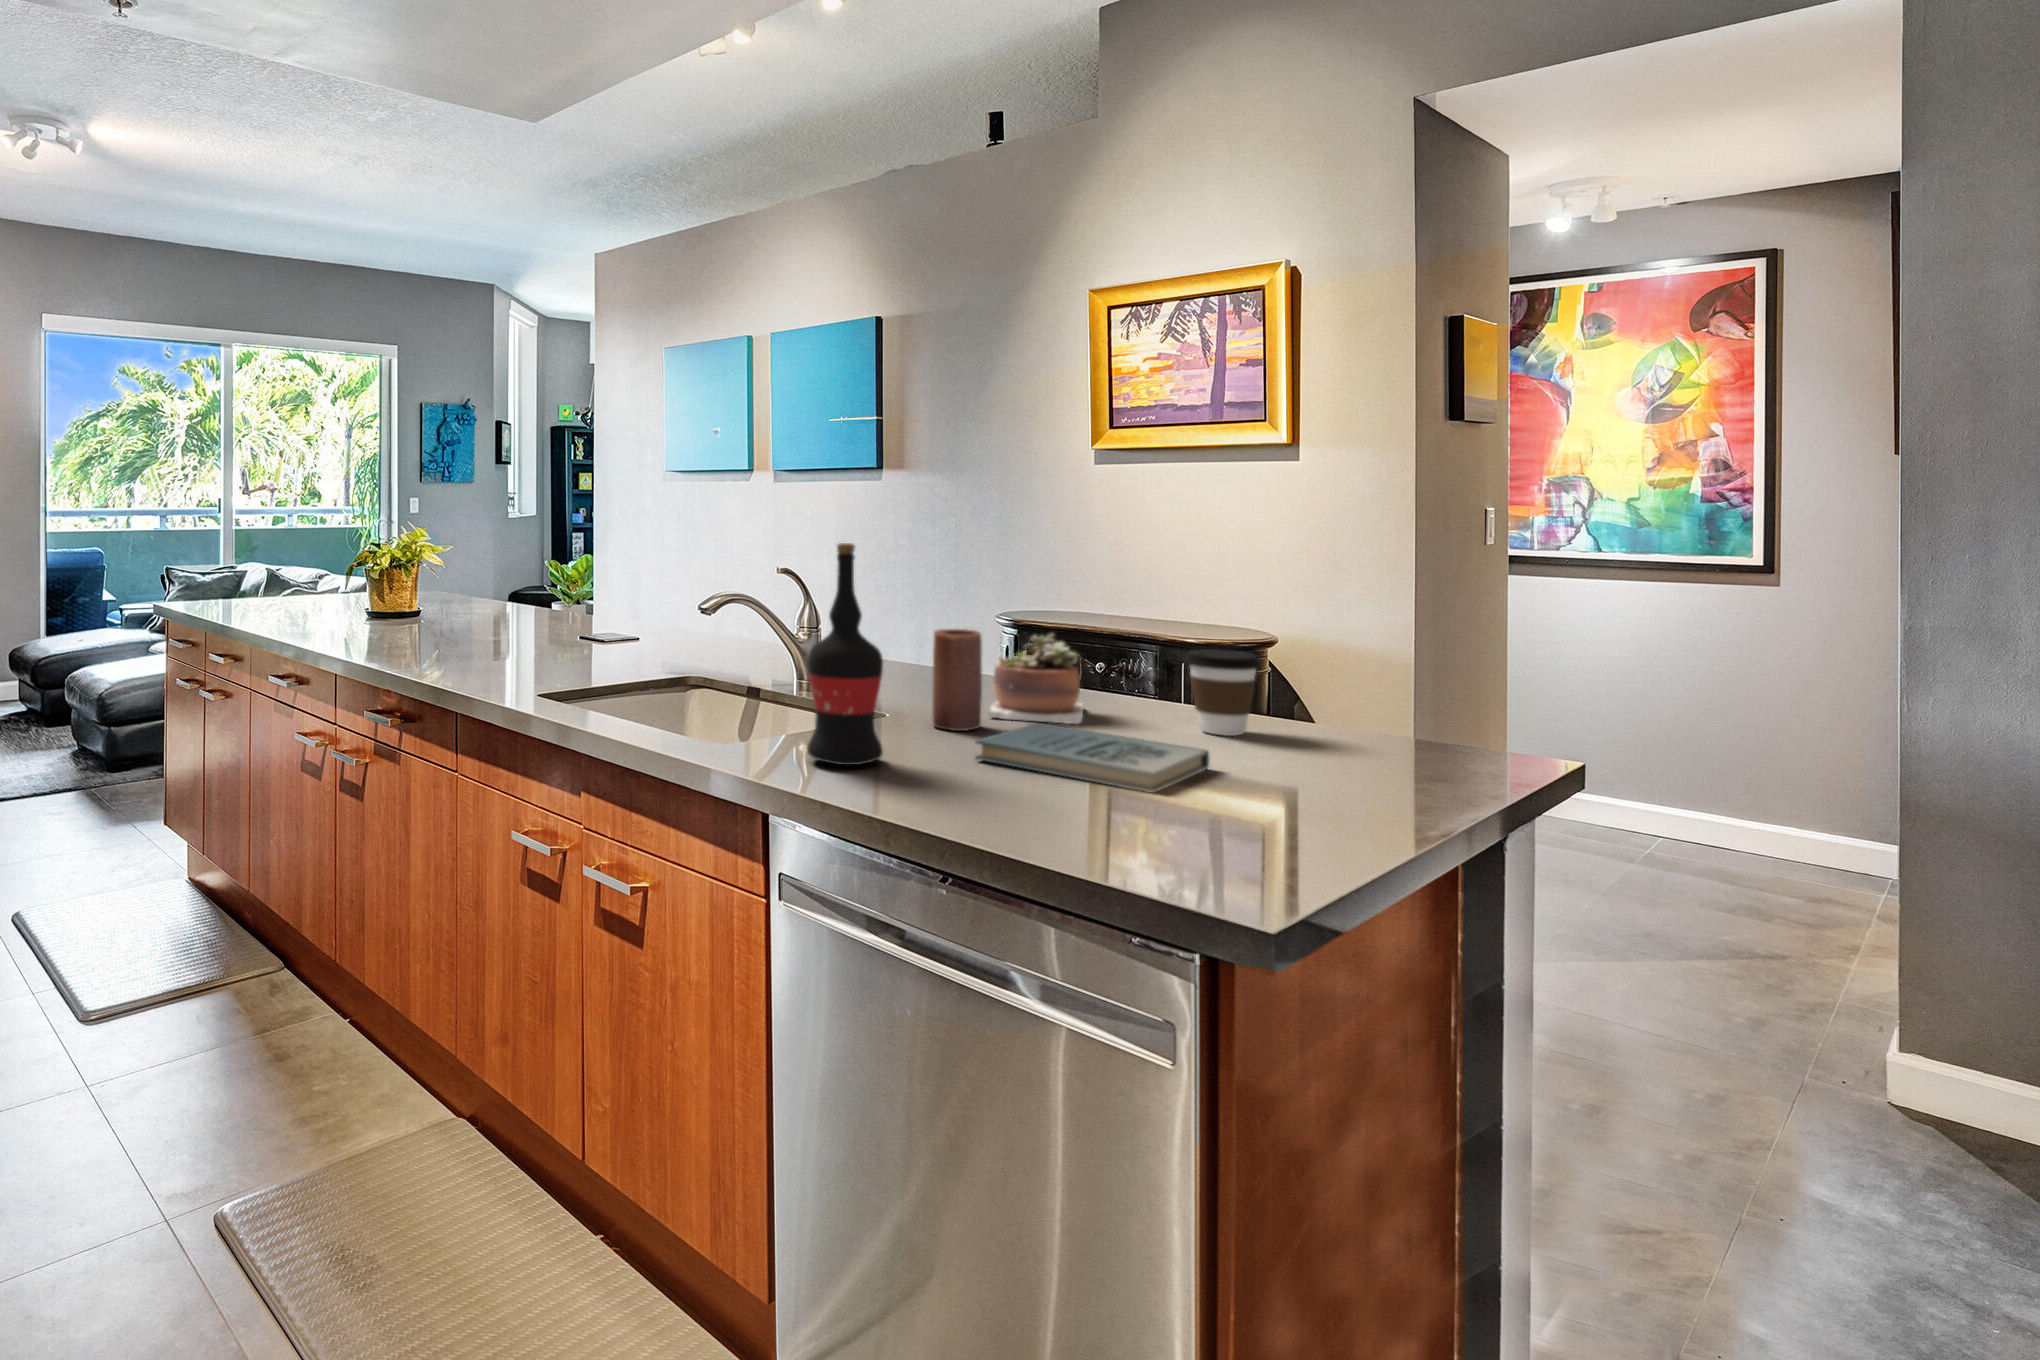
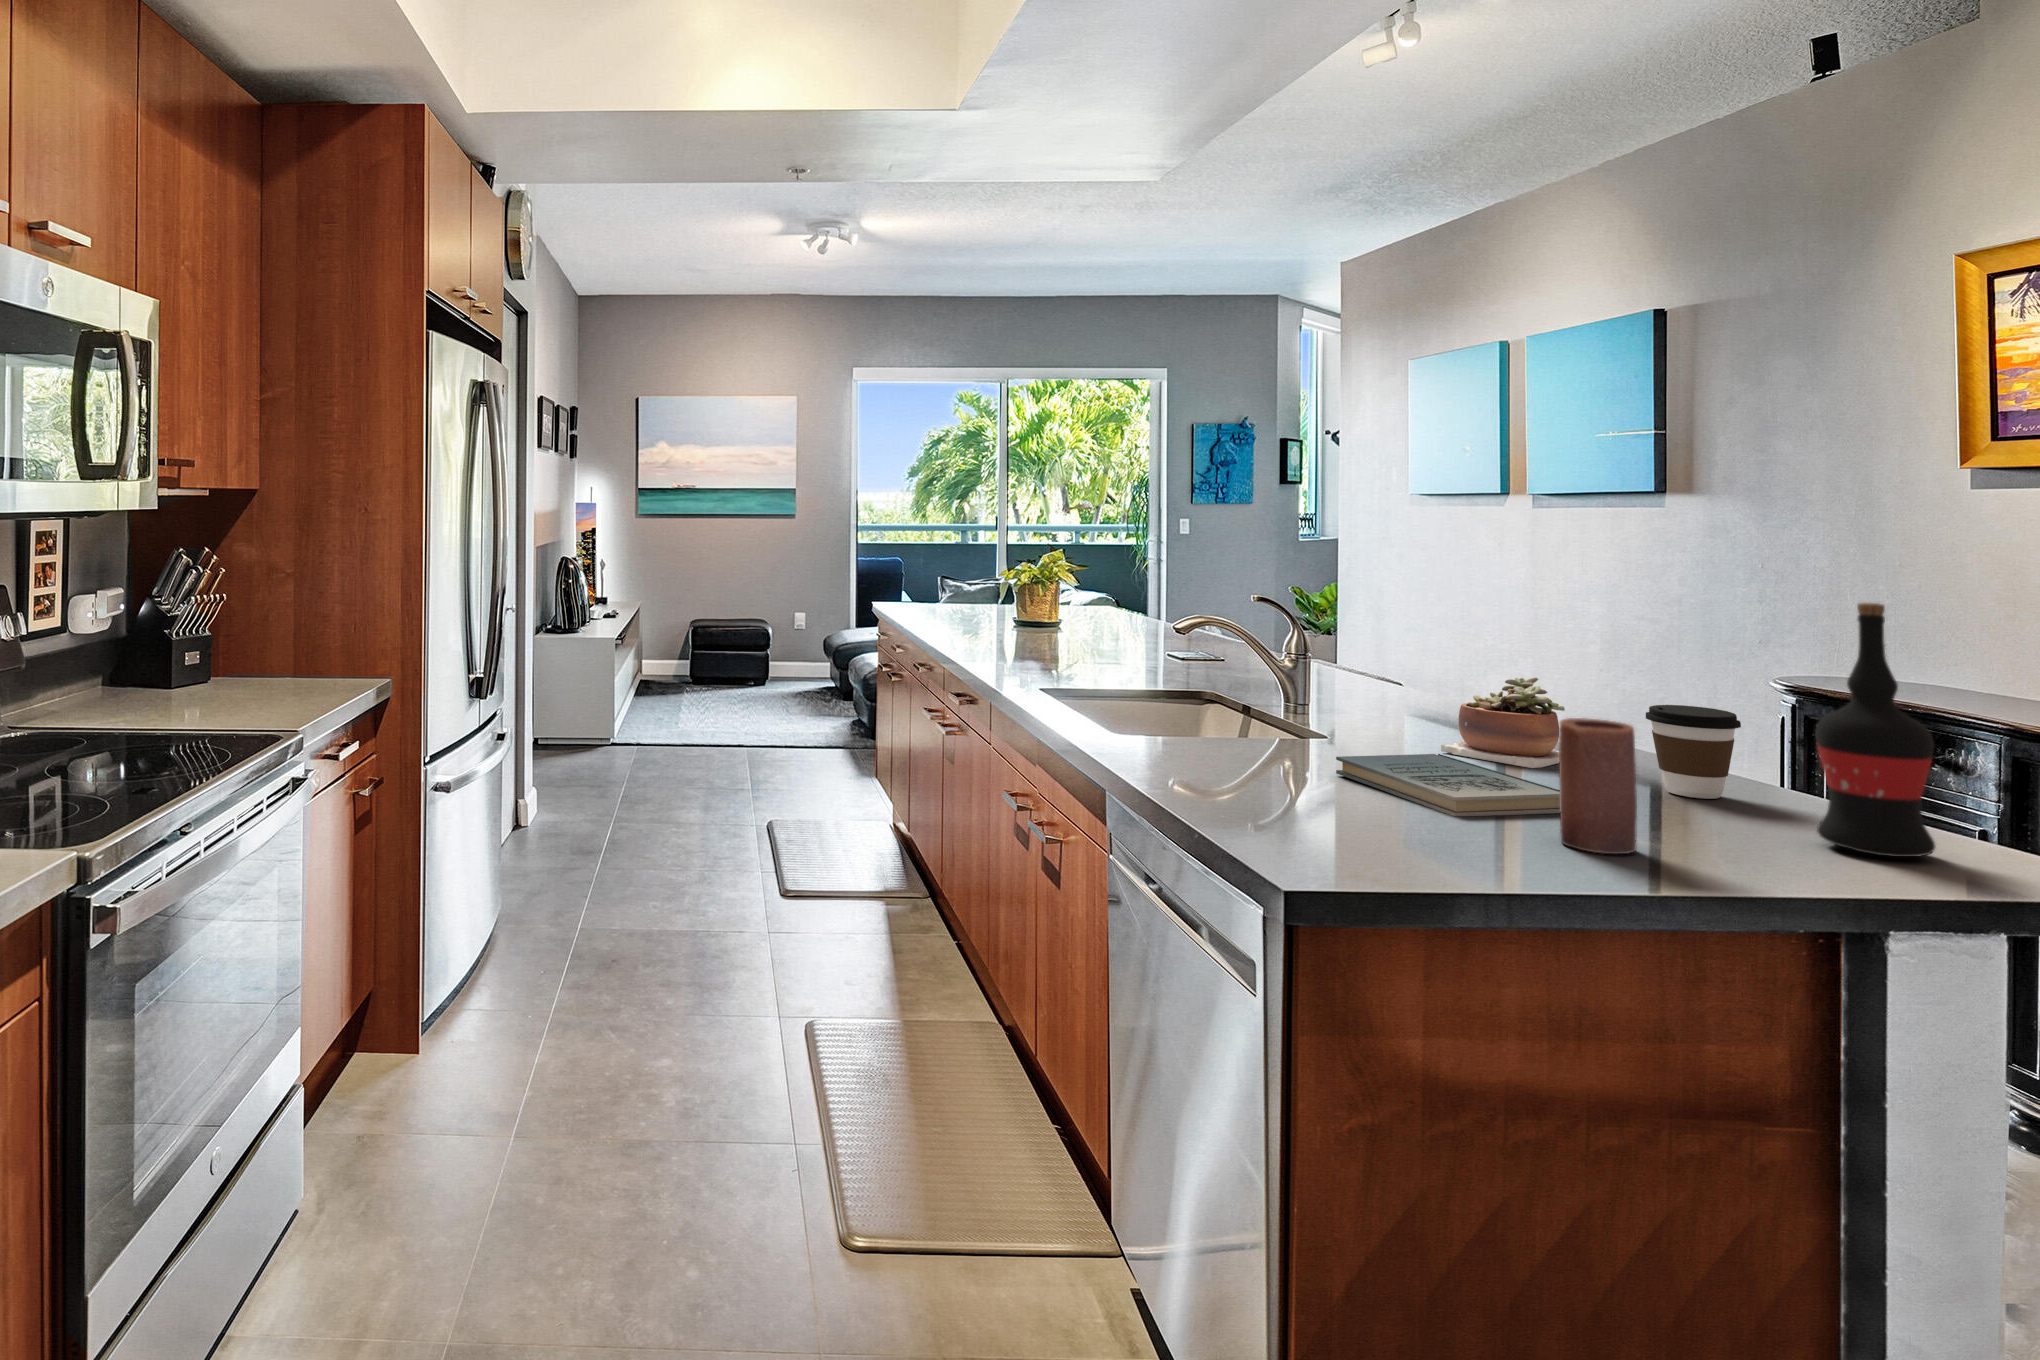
wine bottle: present [807,543,883,765] -> present [1815,603,1935,857]
candle: present [933,629,982,731] -> present [1559,718,1637,854]

